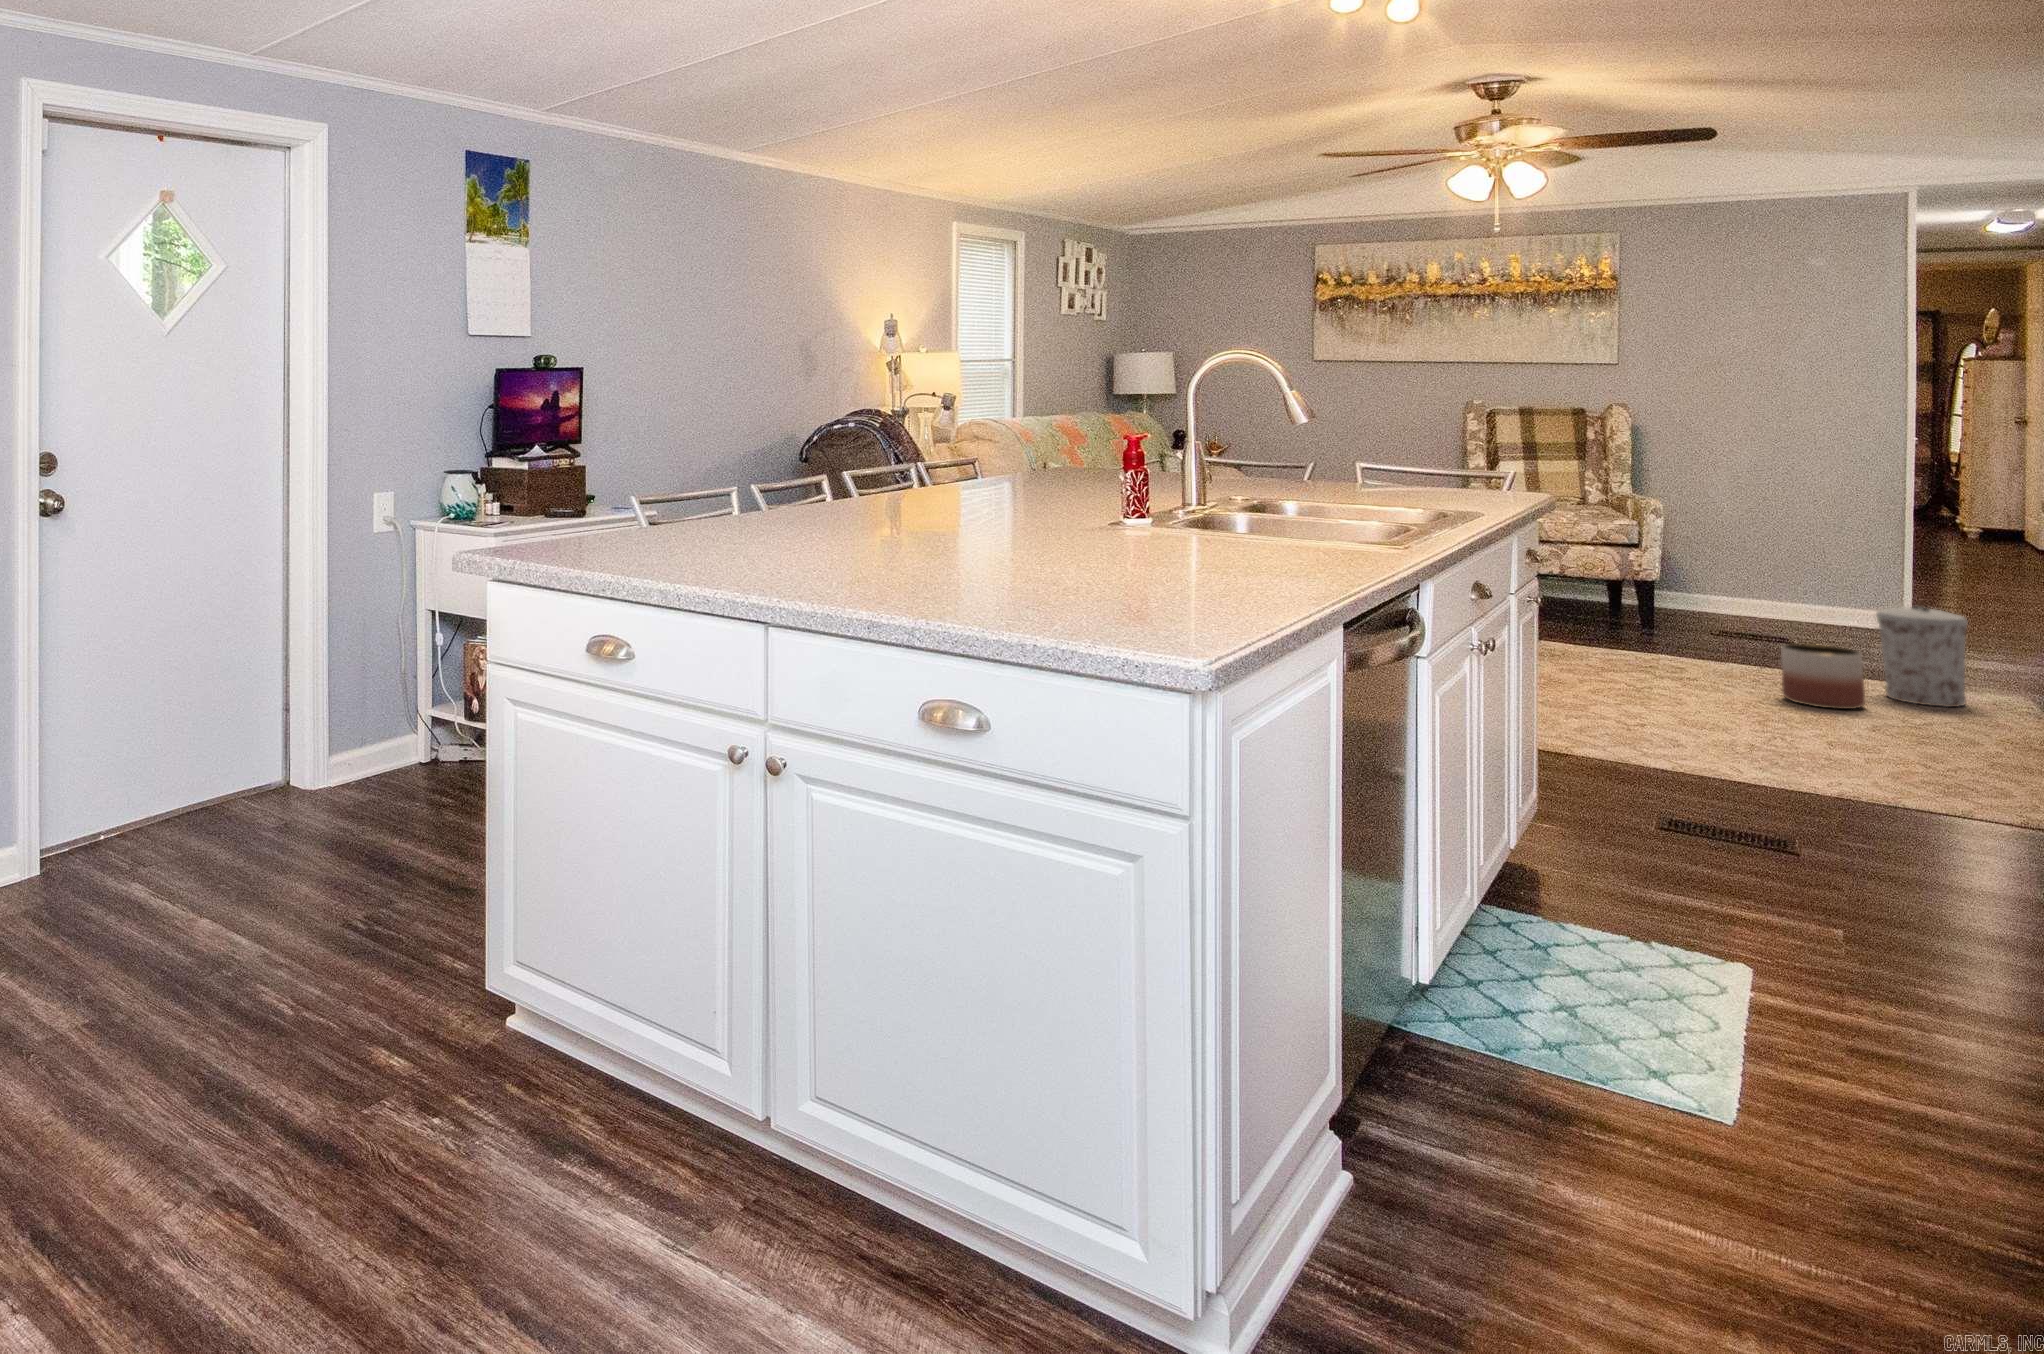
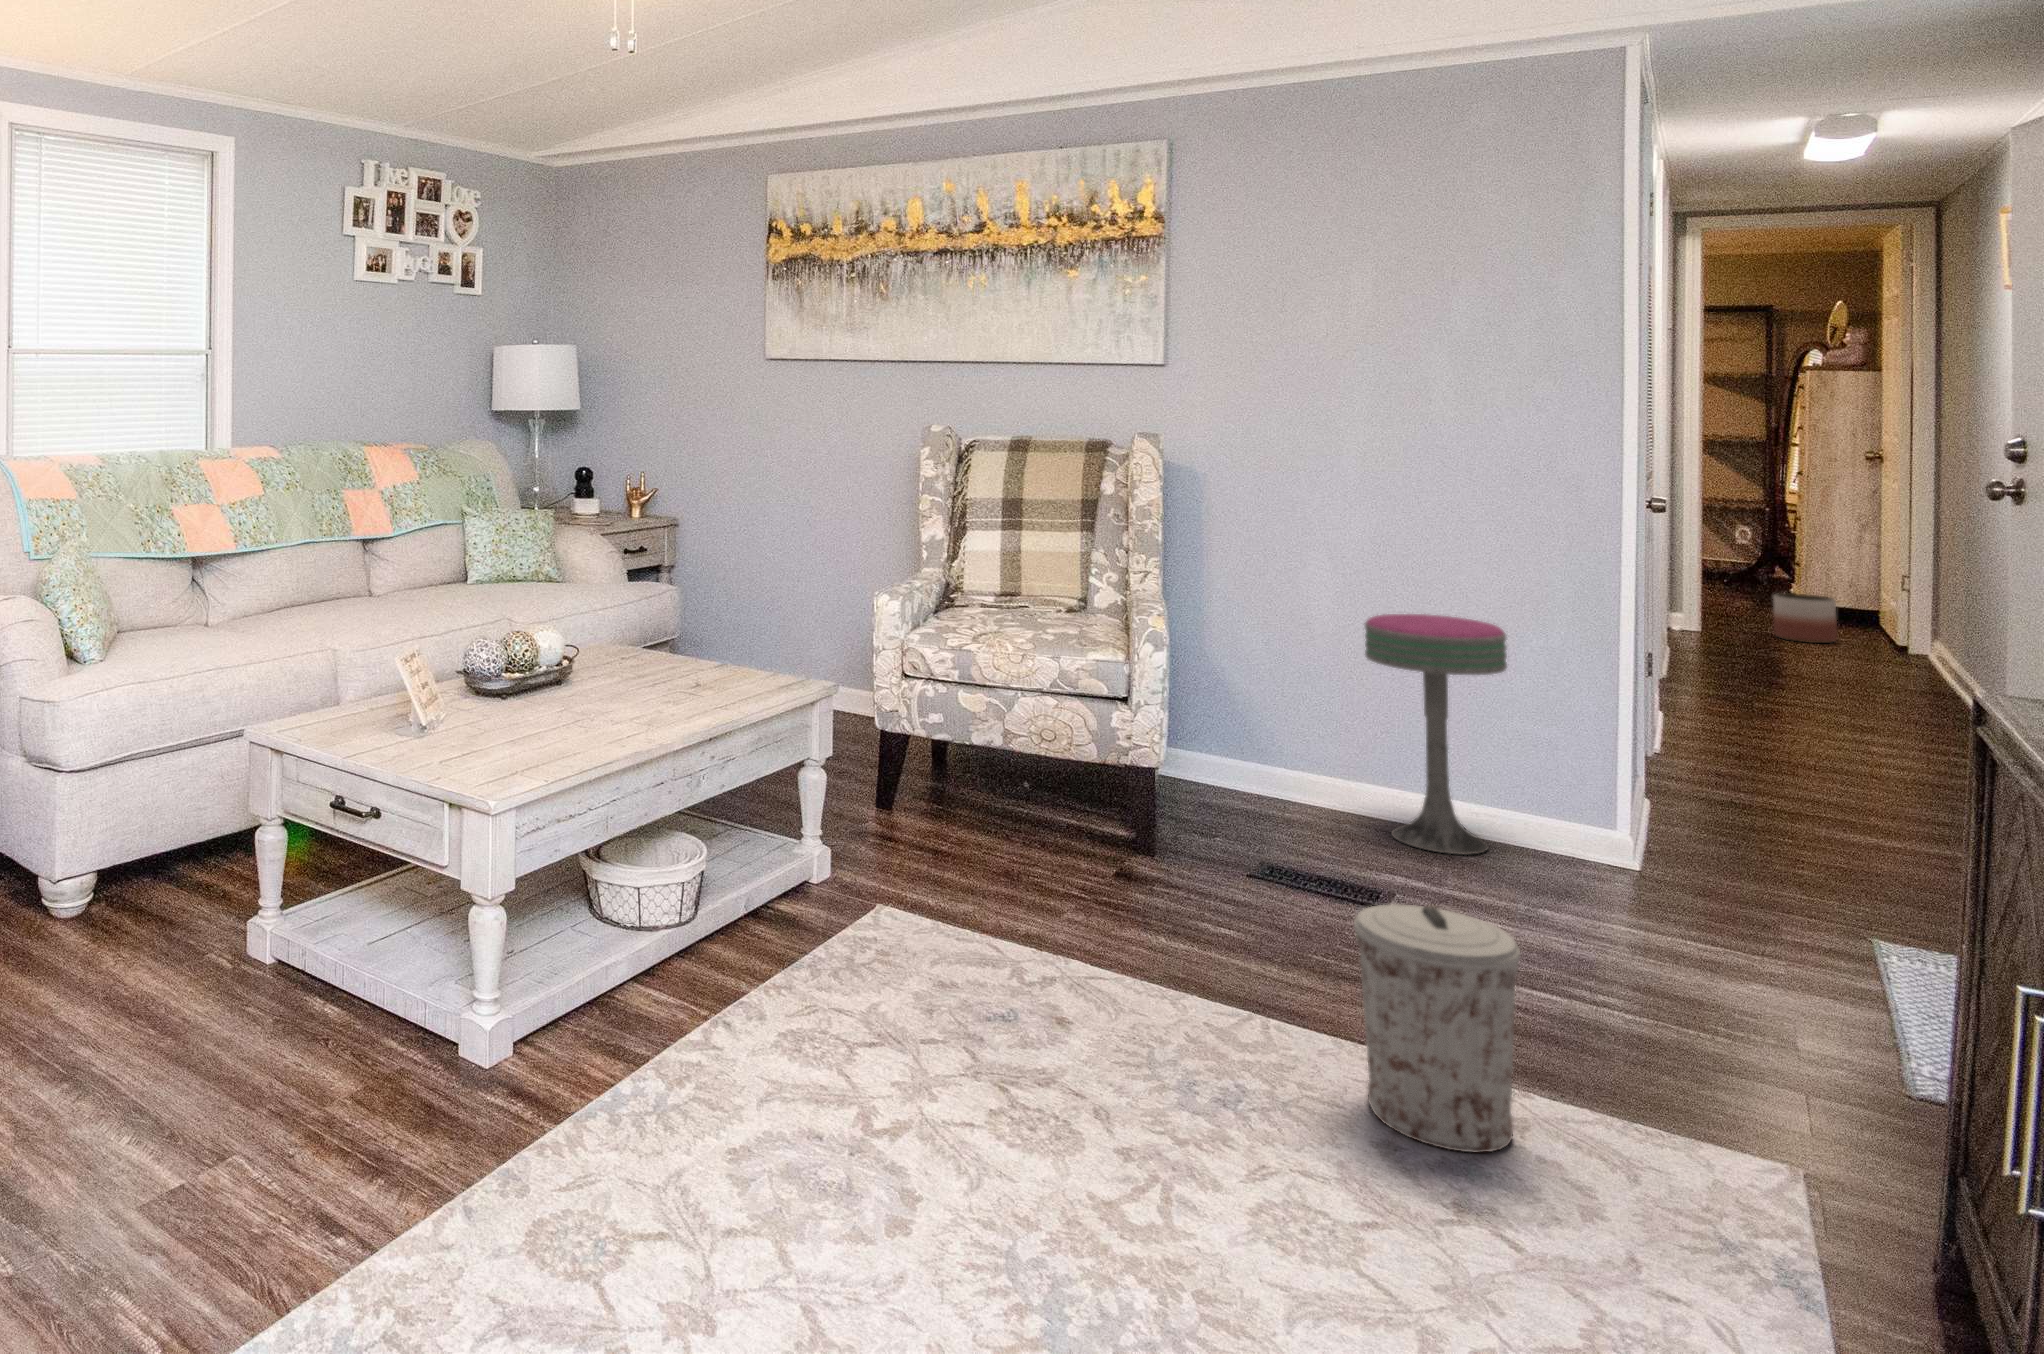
bar stool: none [1775,502,1869,631] -> present [1365,614,1507,854]
planter: present [1781,644,1865,709] -> present [1773,593,1837,643]

